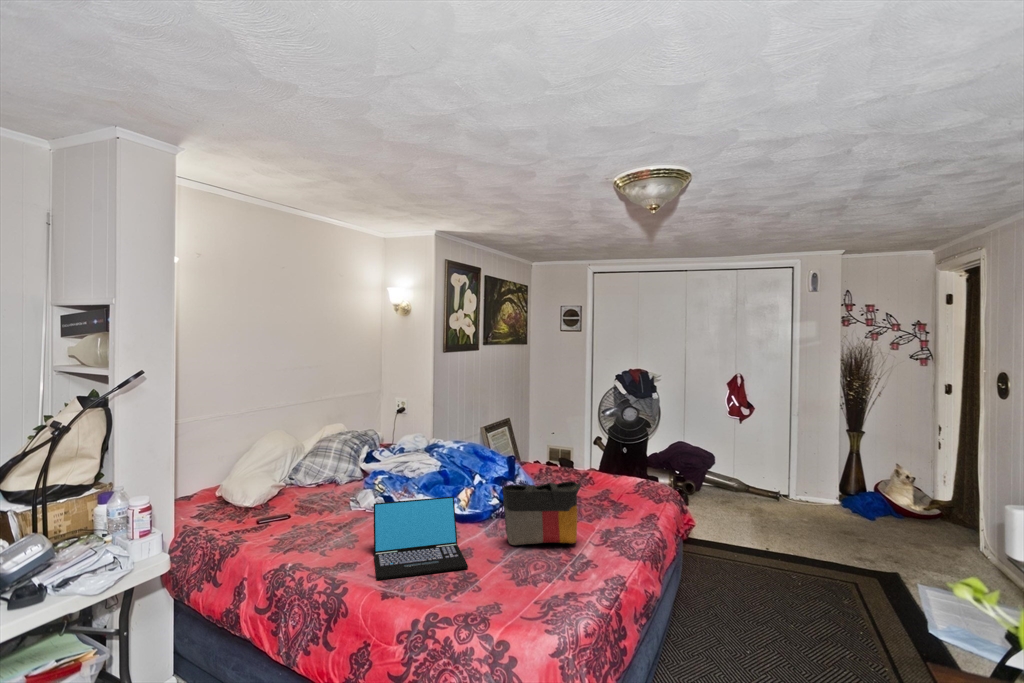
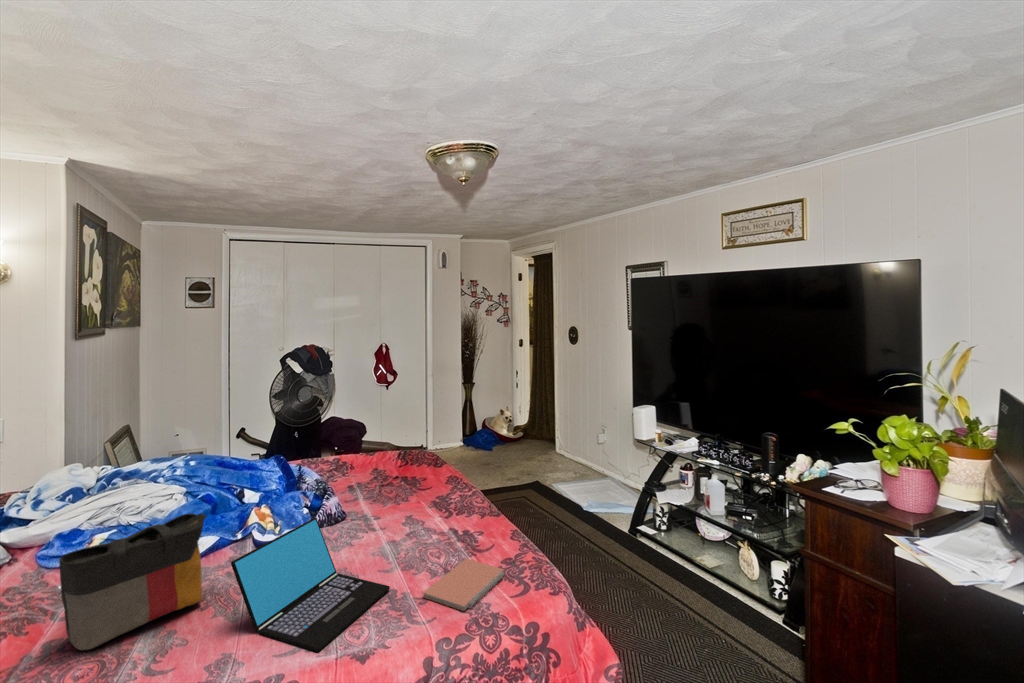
tote bag: present [503,481,581,545] -> present [59,513,206,650]
notebook: none [476,574,558,607] -> present [423,559,504,611]

